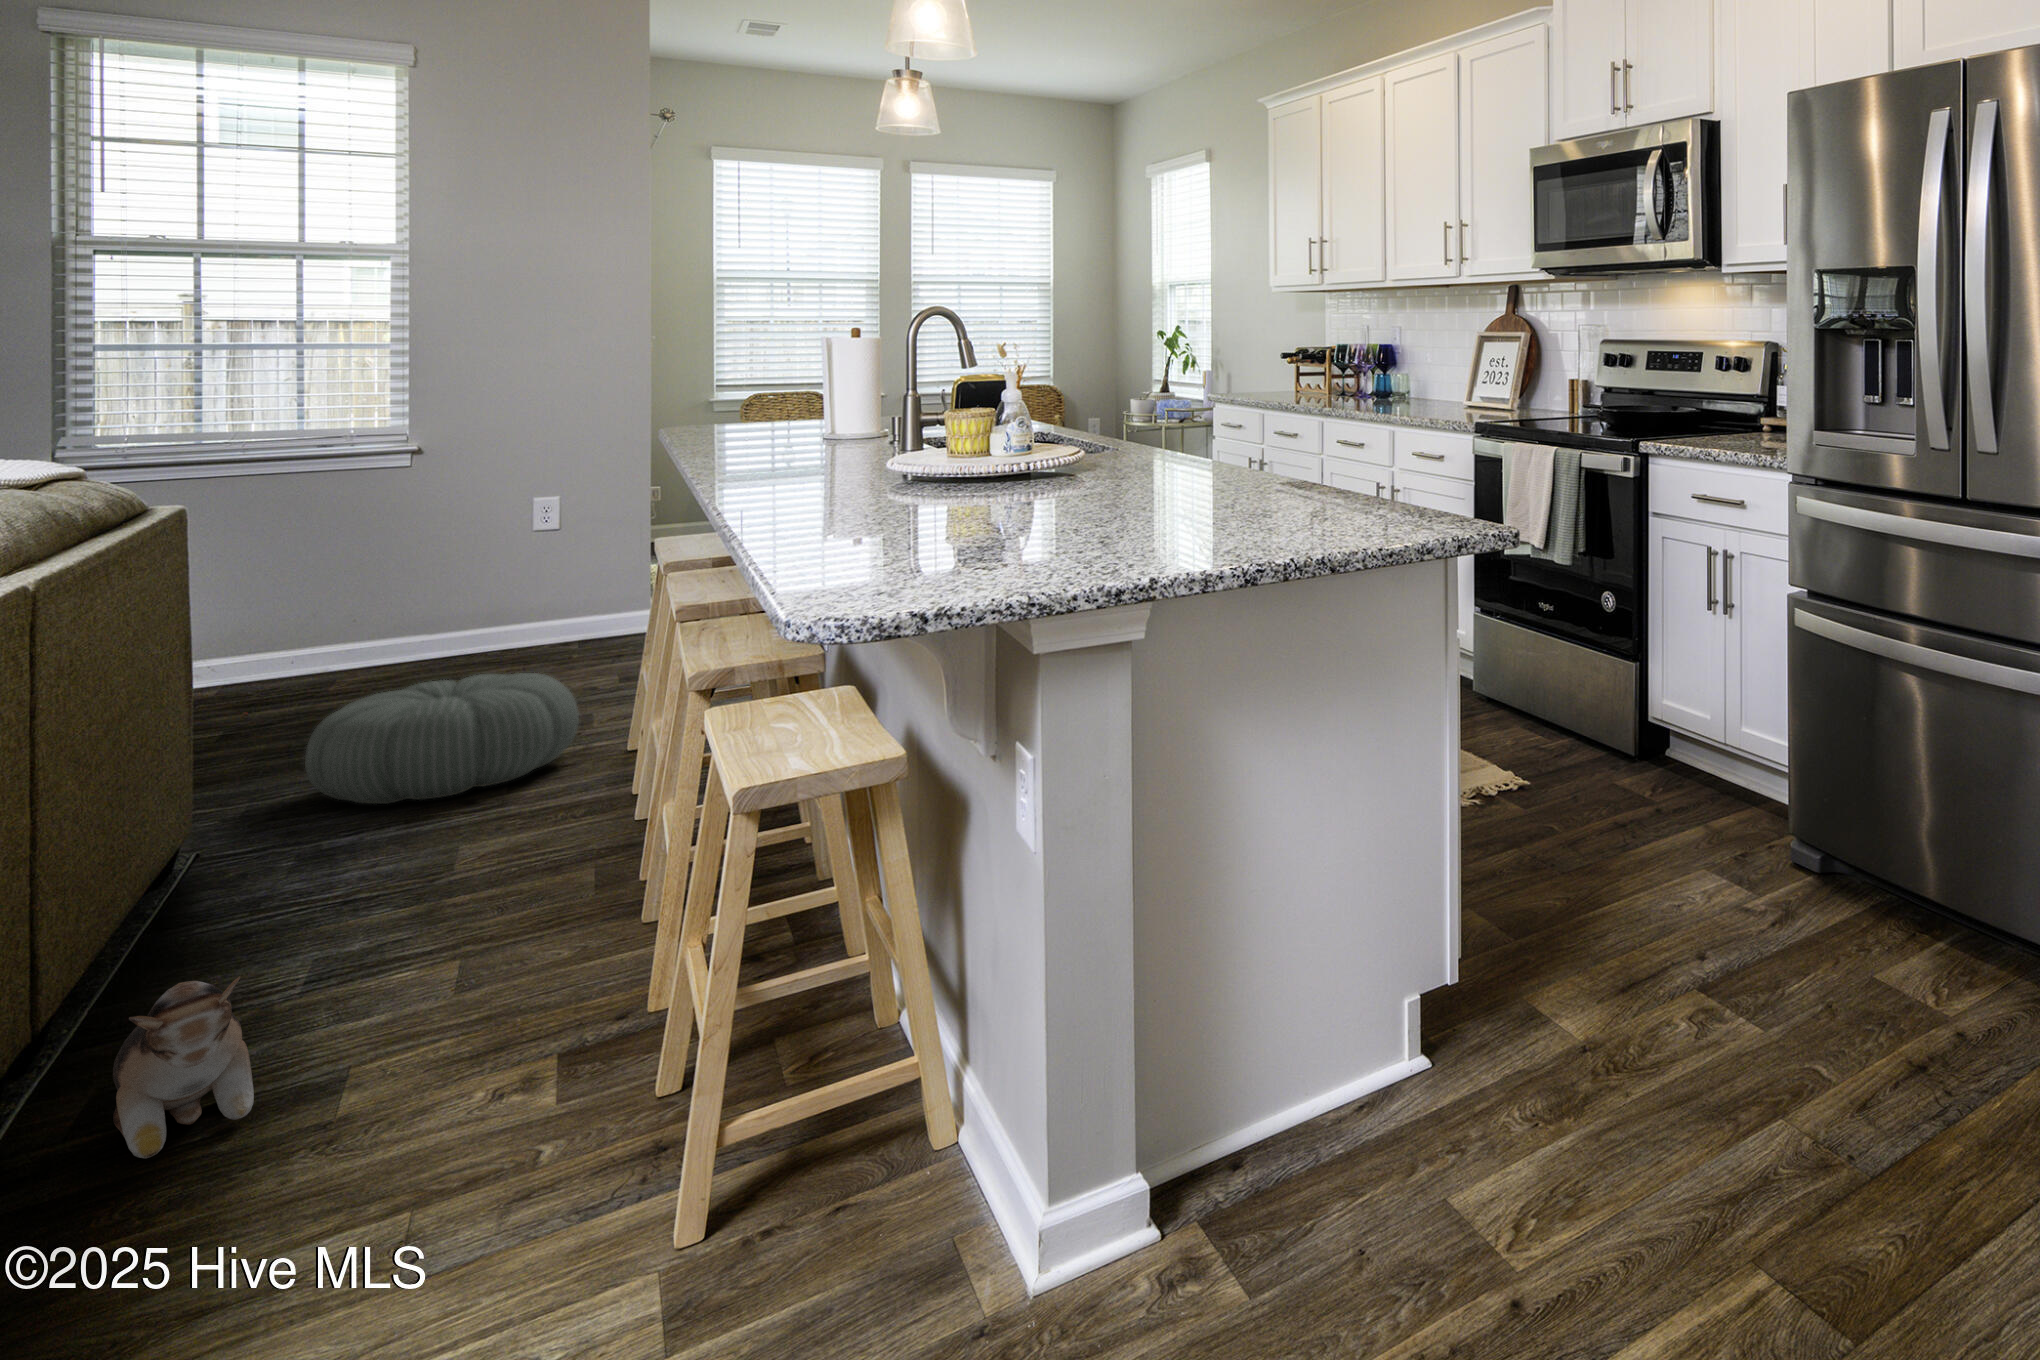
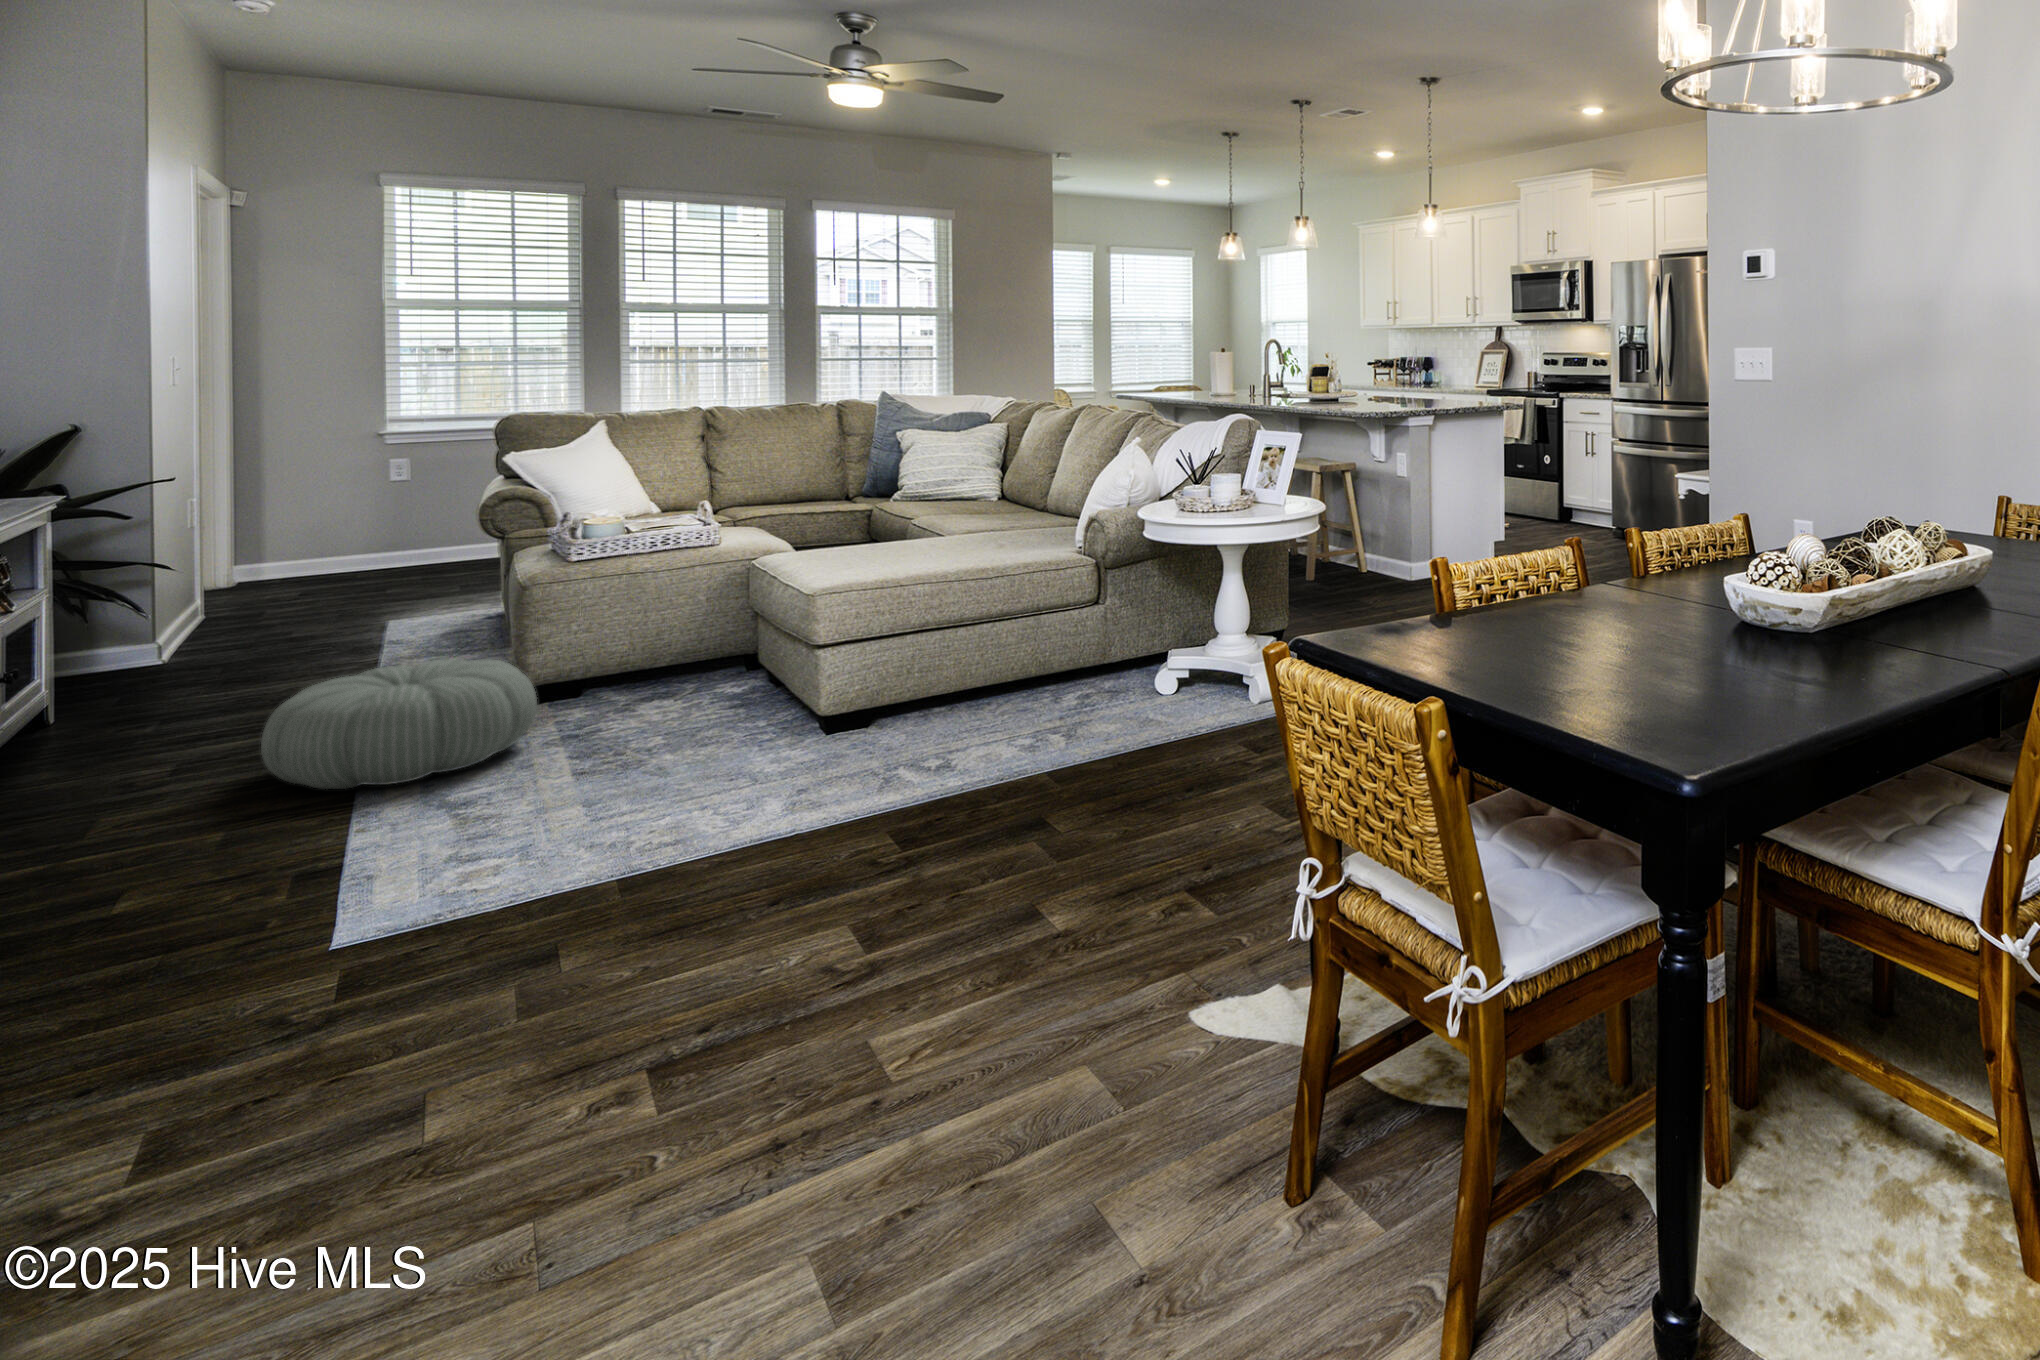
plush toy: present [113,976,254,1158] -> none [99,985,239,1158]

